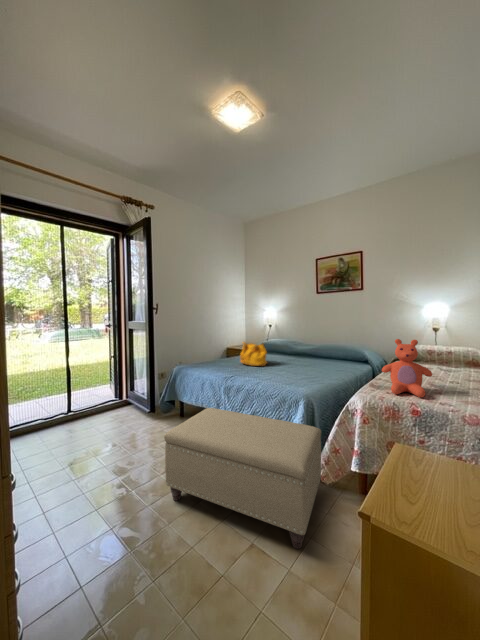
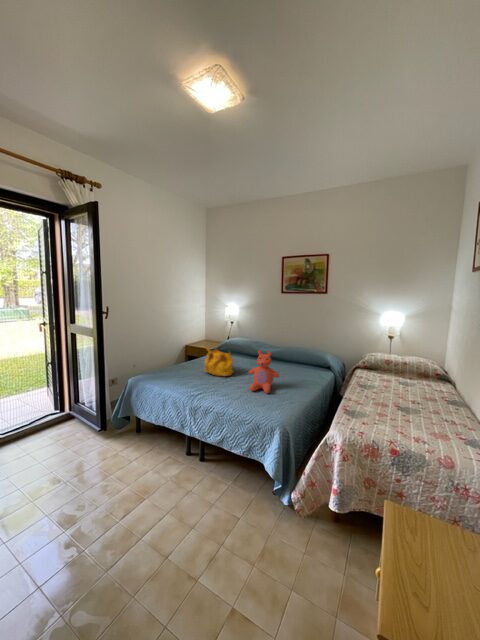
teddy bear: present [382,339,432,397] -> present [249,350,279,393]
ottoman: present [164,408,321,549] -> none [125,440,300,609]

